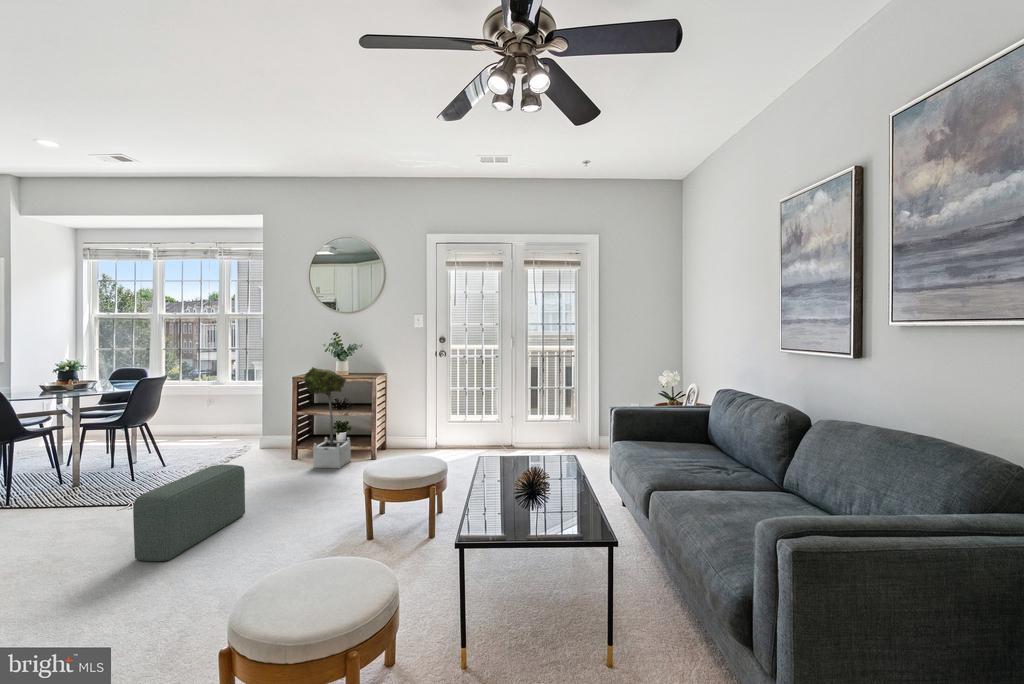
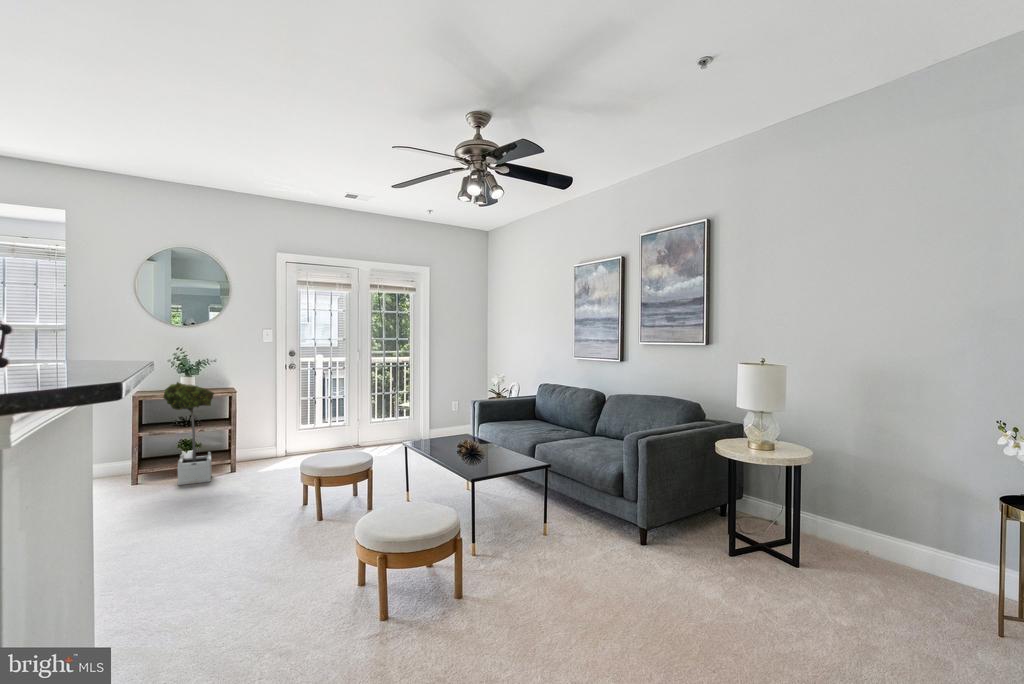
pouf: present [133,465,245,561] -> none [120,476,176,564]

